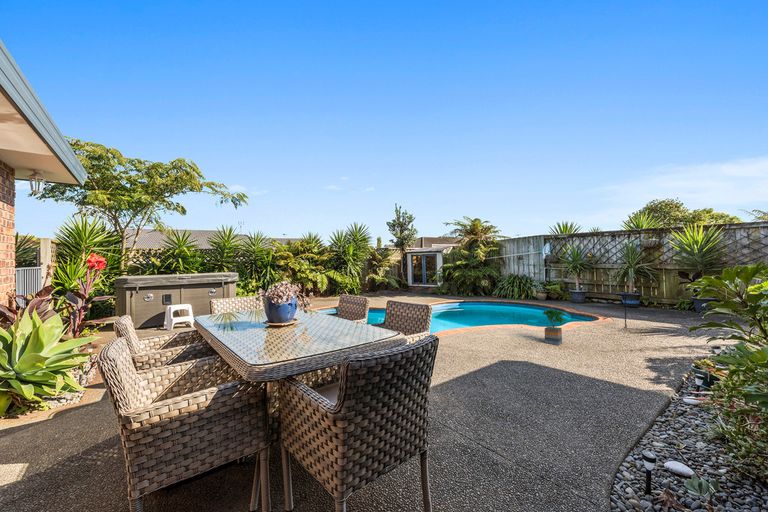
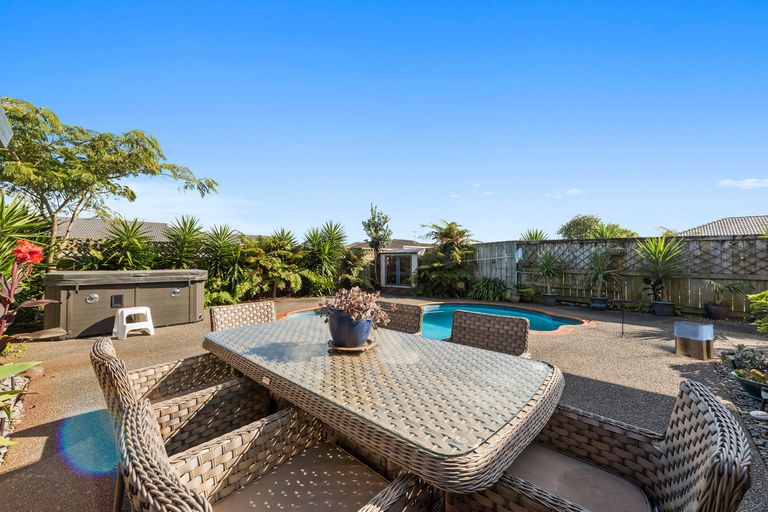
potted tree: present [543,309,566,345] -> none [555,317,584,356]
stool: none [665,313,705,350] -> present [674,321,714,360]

